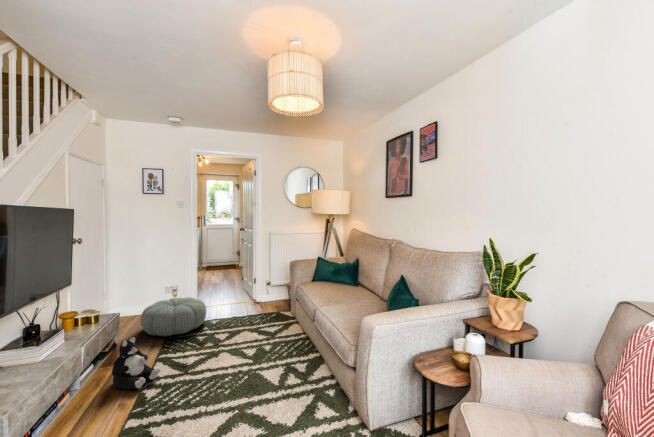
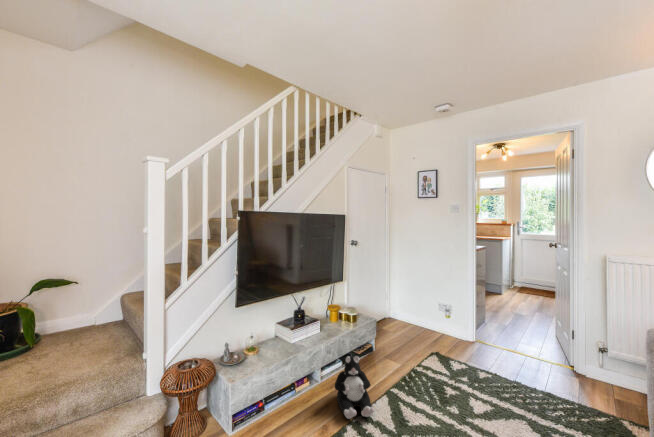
pouf: present [141,297,206,336] -> none [399,319,473,371]

